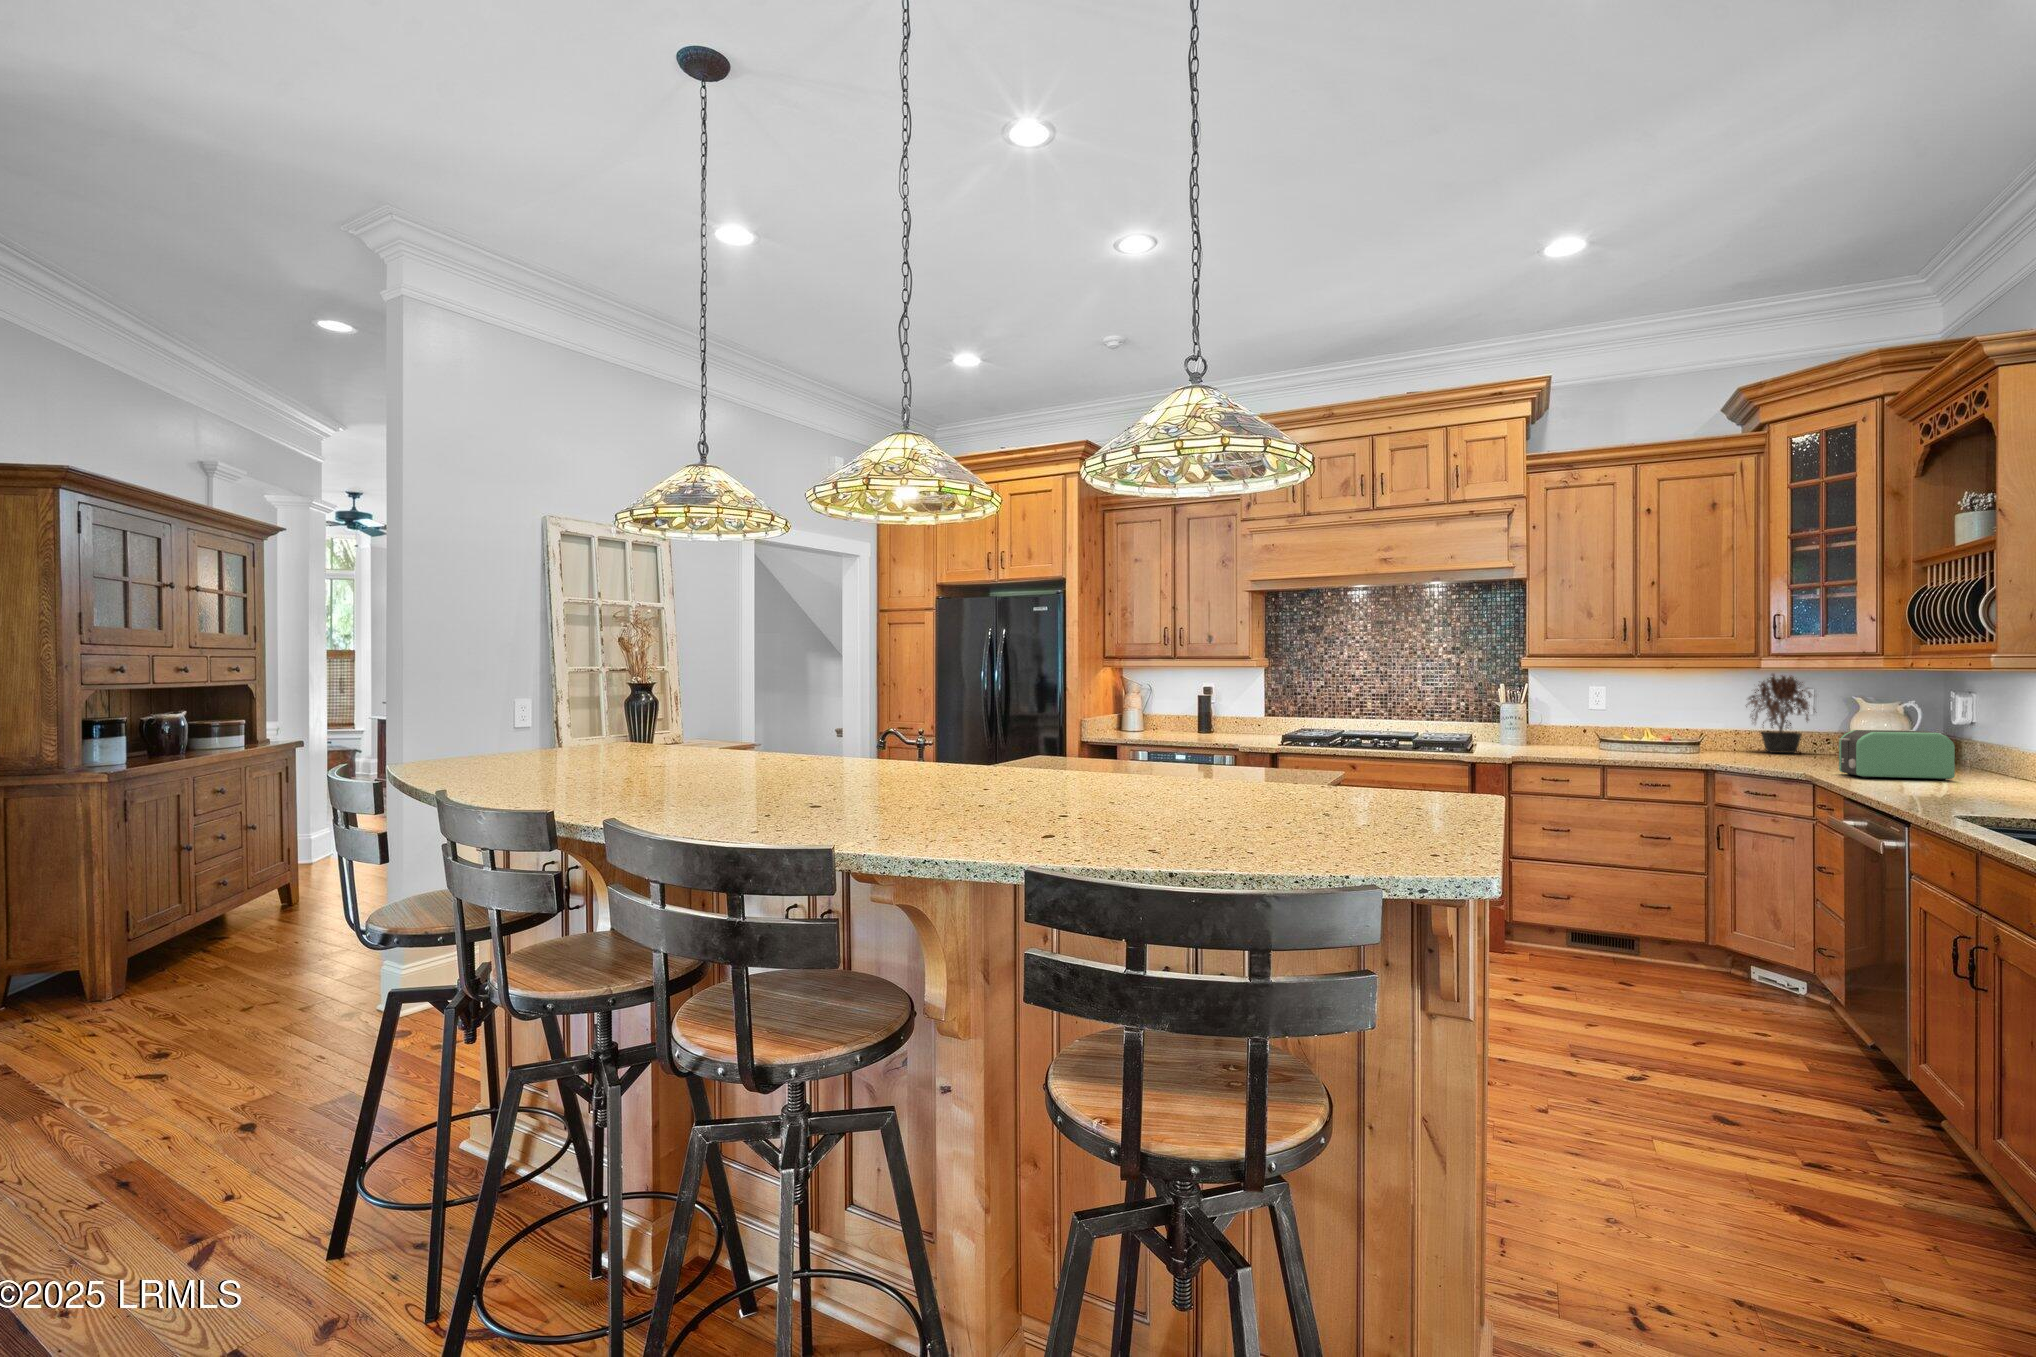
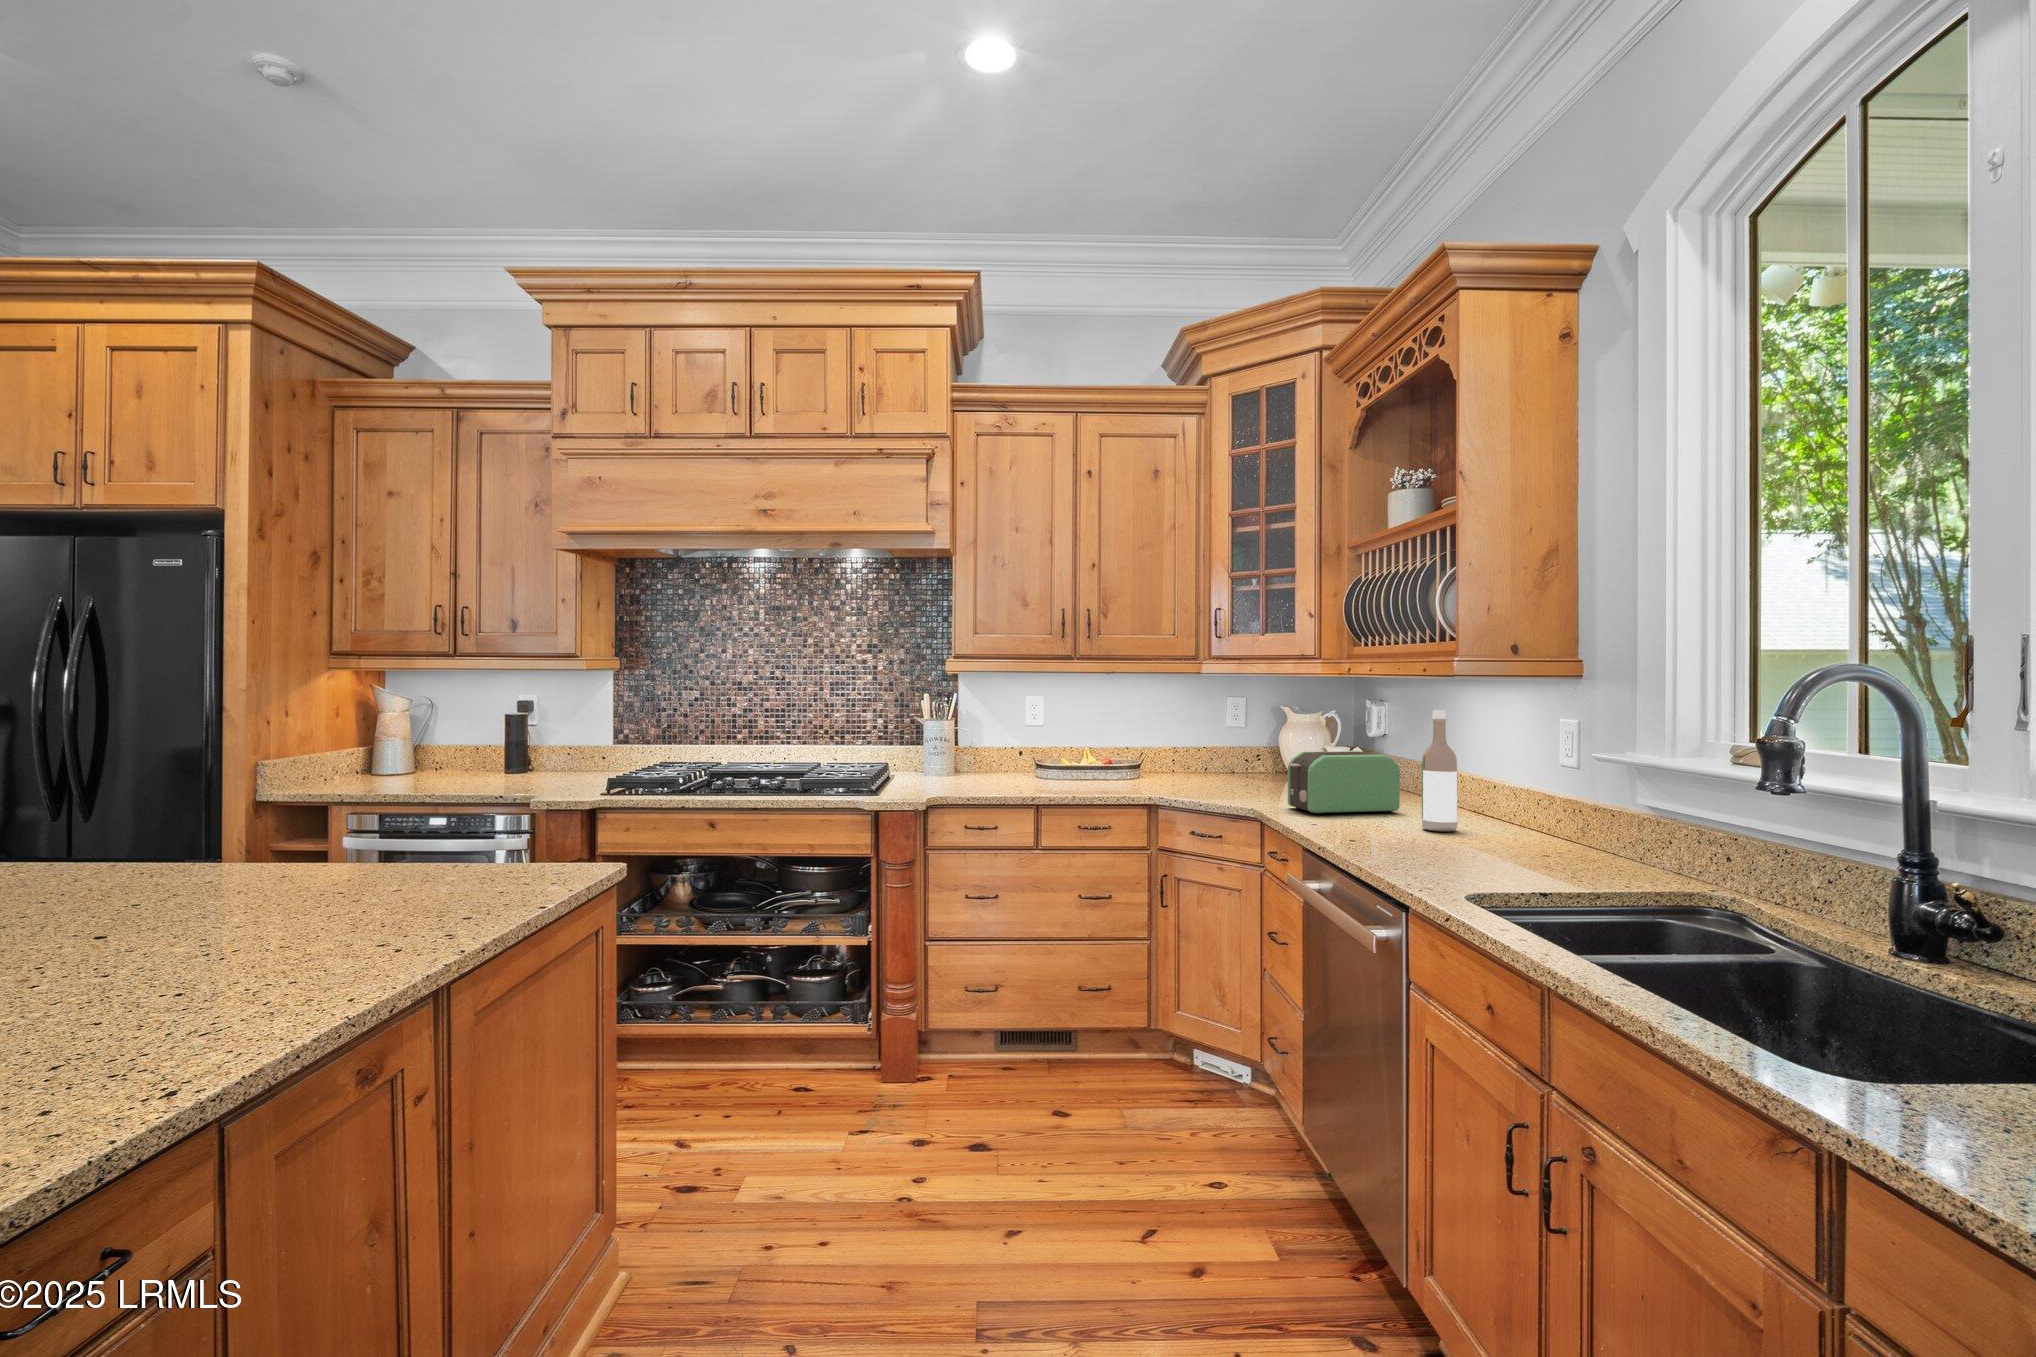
potted plant: present [1746,674,1815,754] -> none [1184,679,1256,775]
wine bottle: none [1967,696,2004,792] -> present [1422,710,1457,832]

